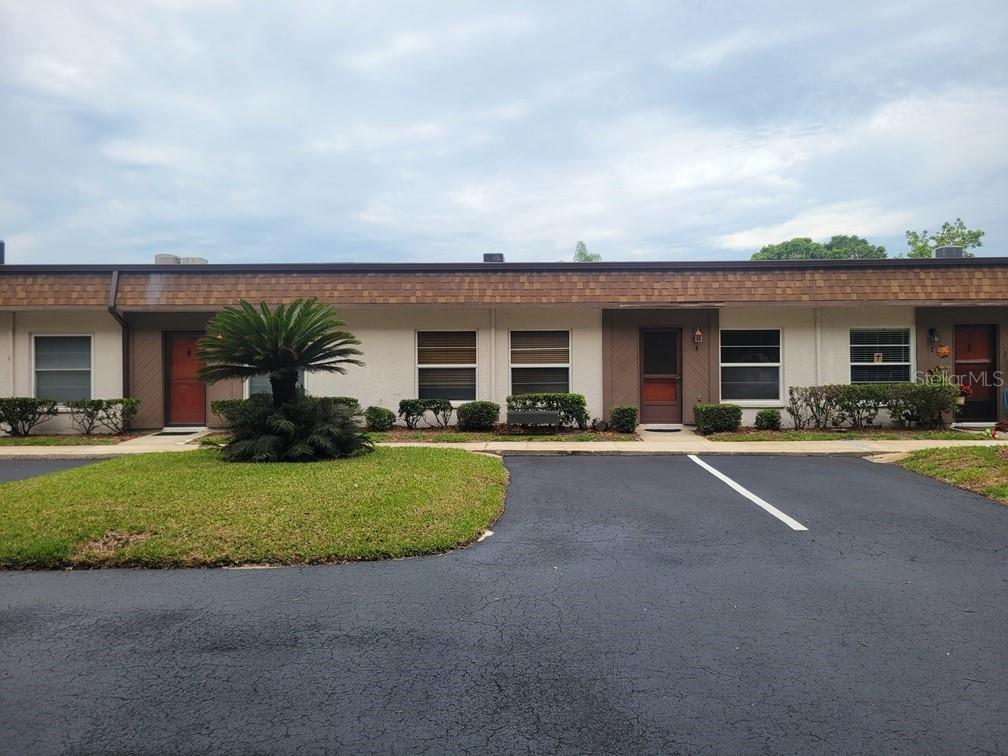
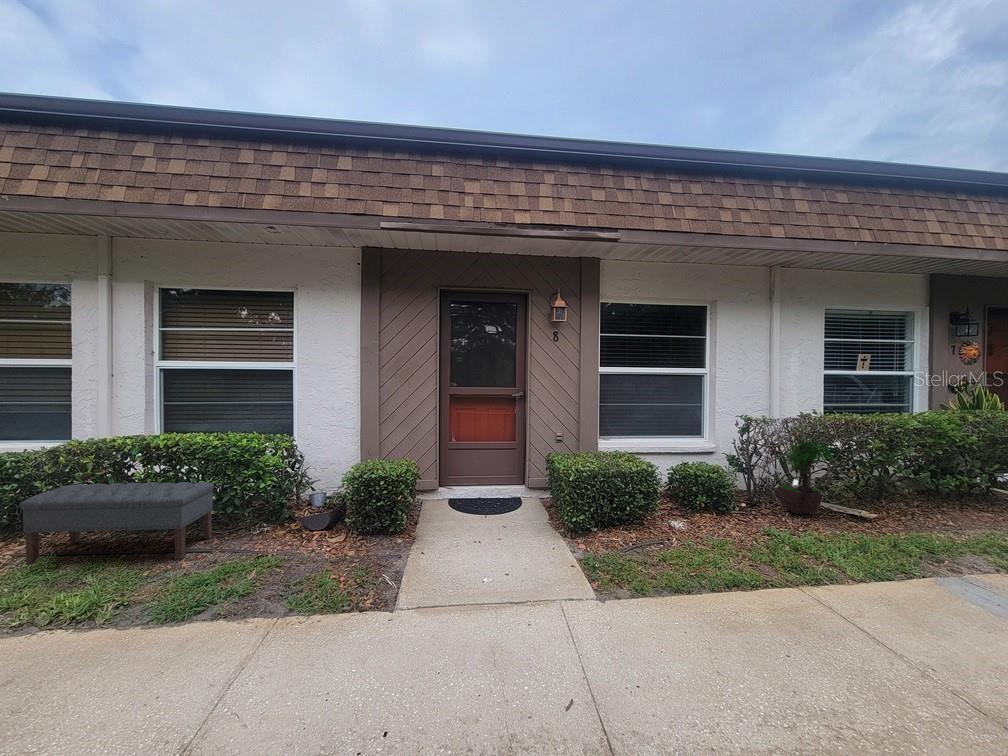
potted tree: none [804,392,830,431] -> present [778,436,834,514]

